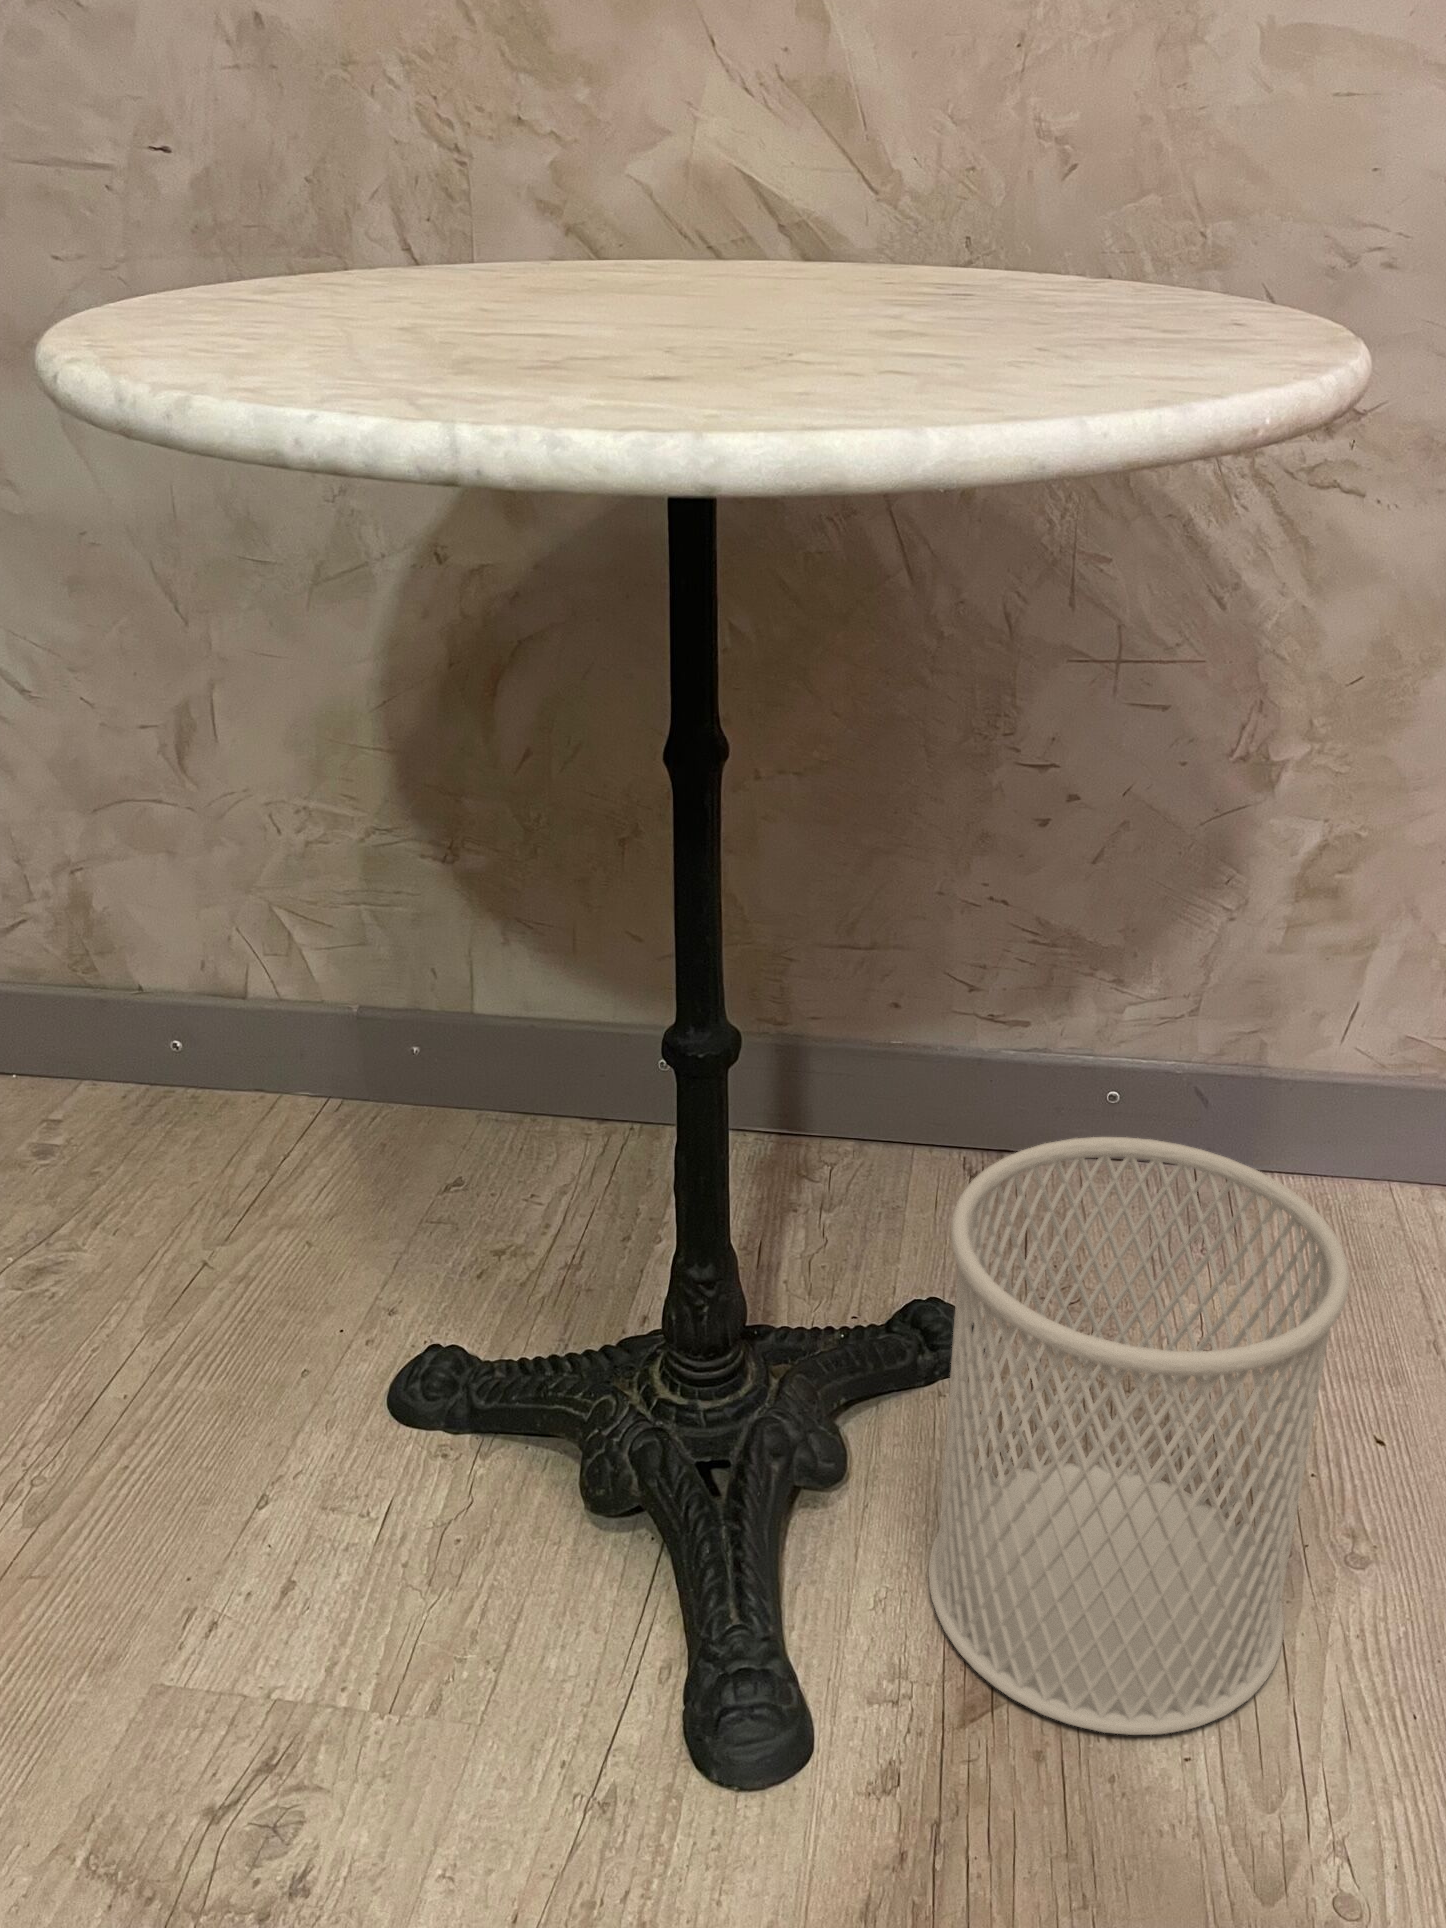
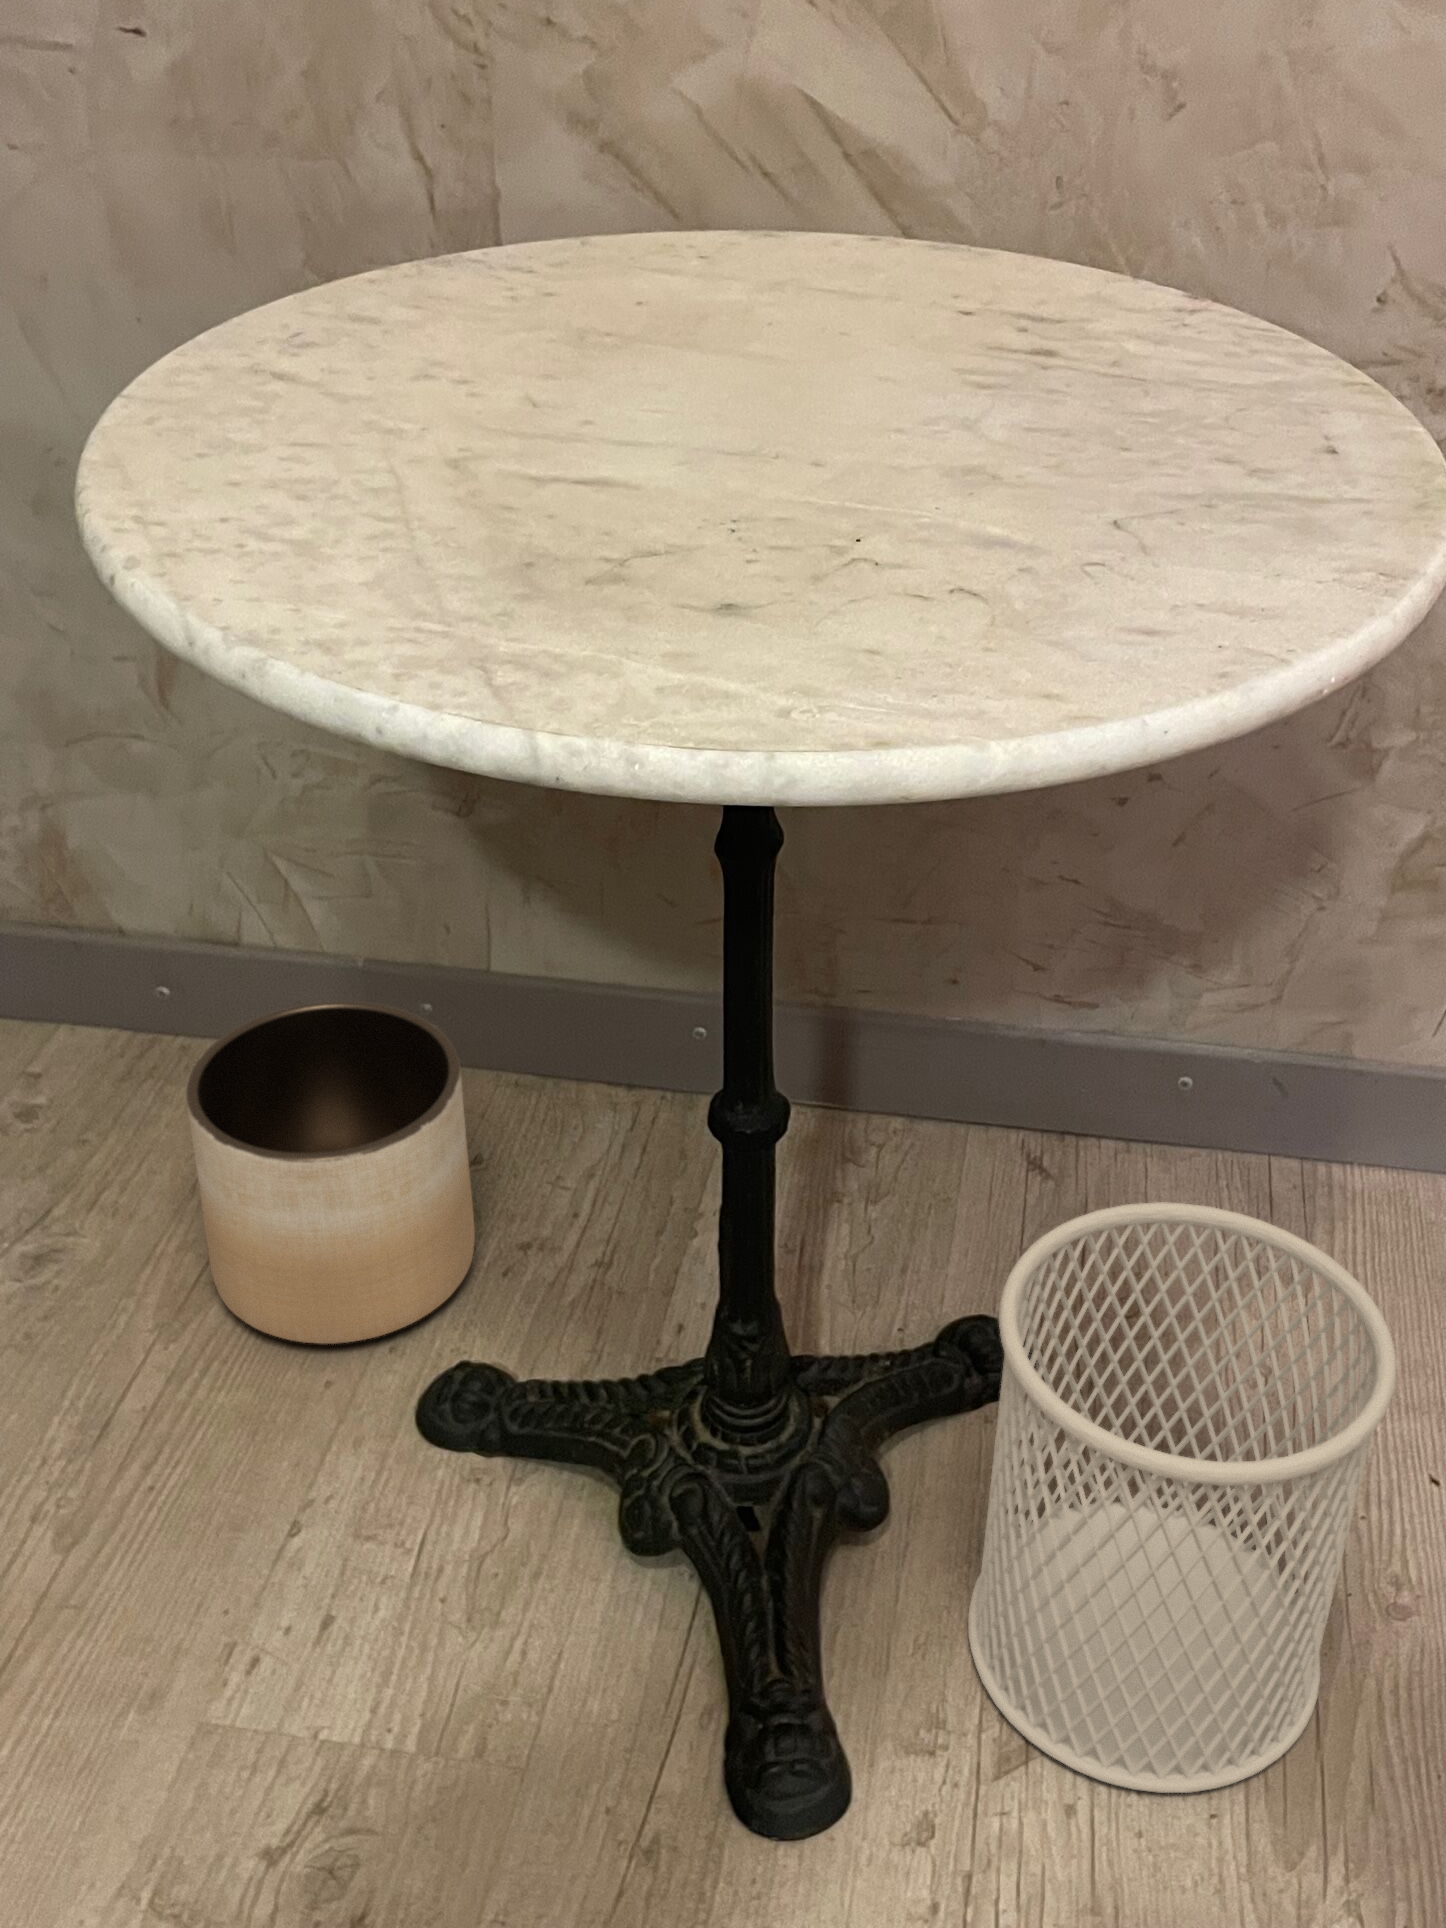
planter: none [172,1014,449,1333] -> present [186,1001,475,1344]

